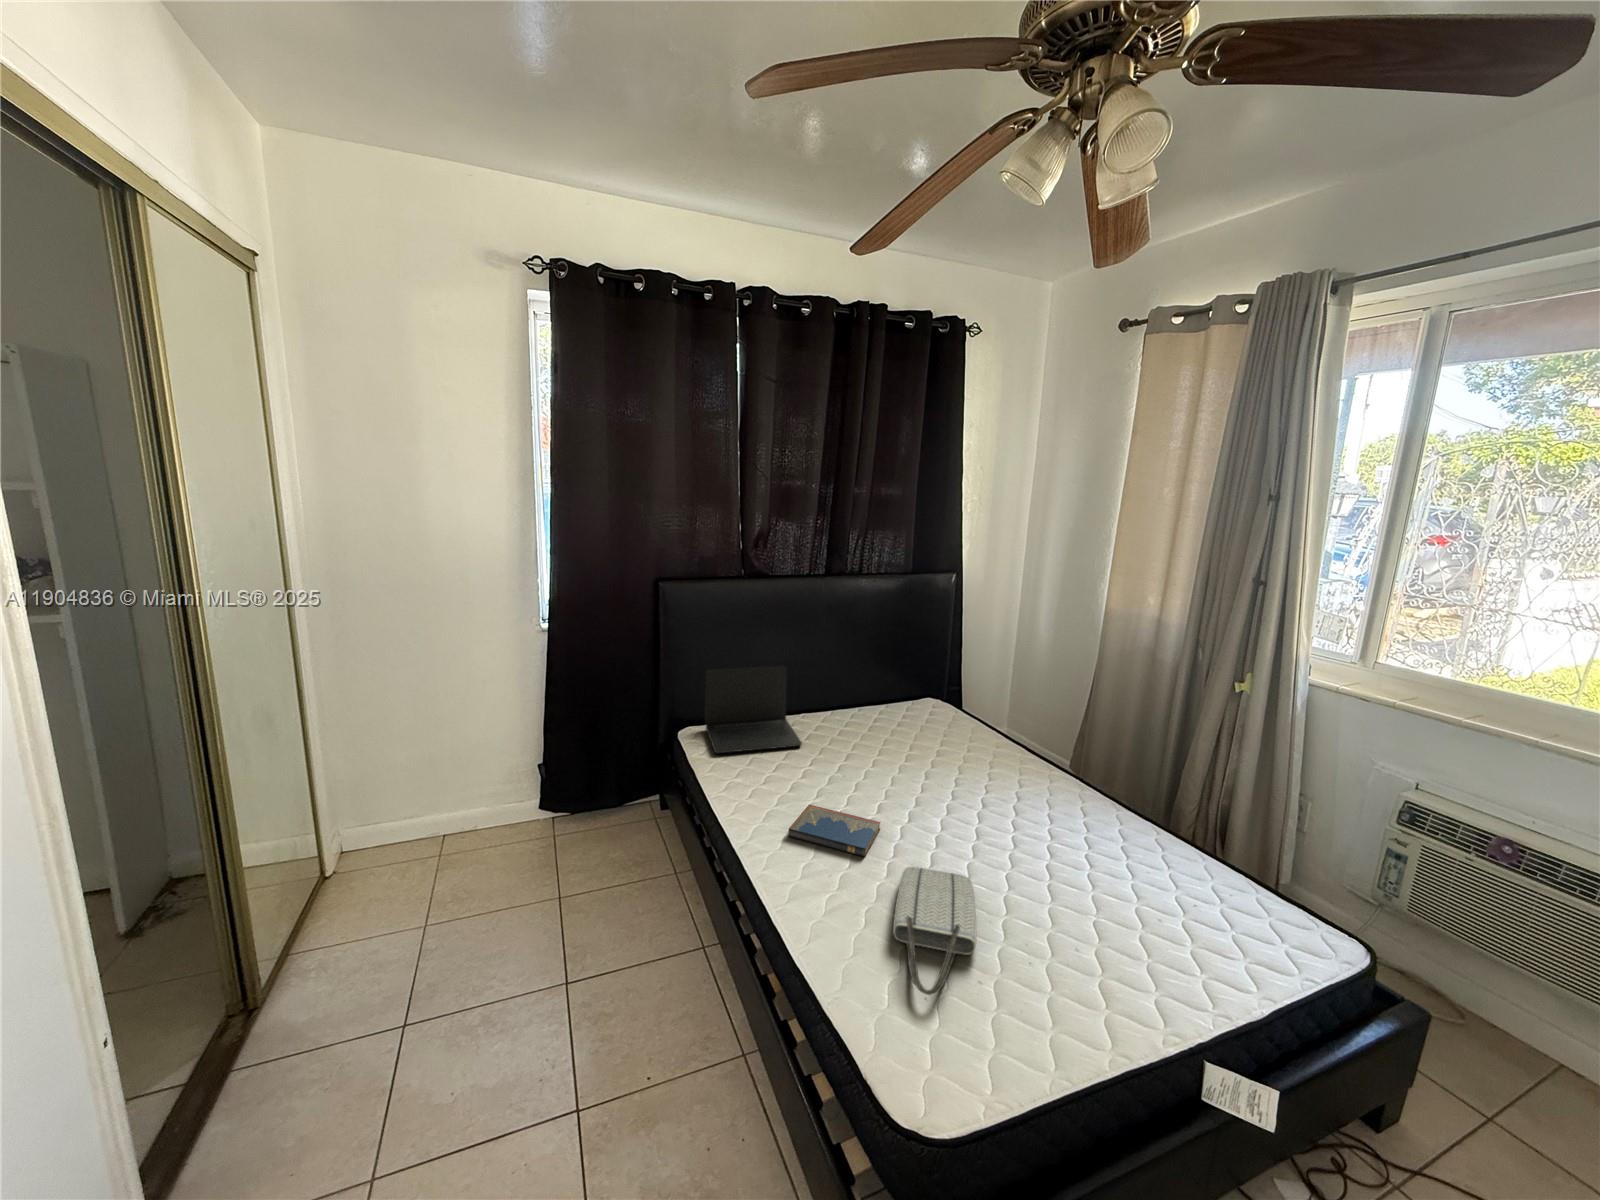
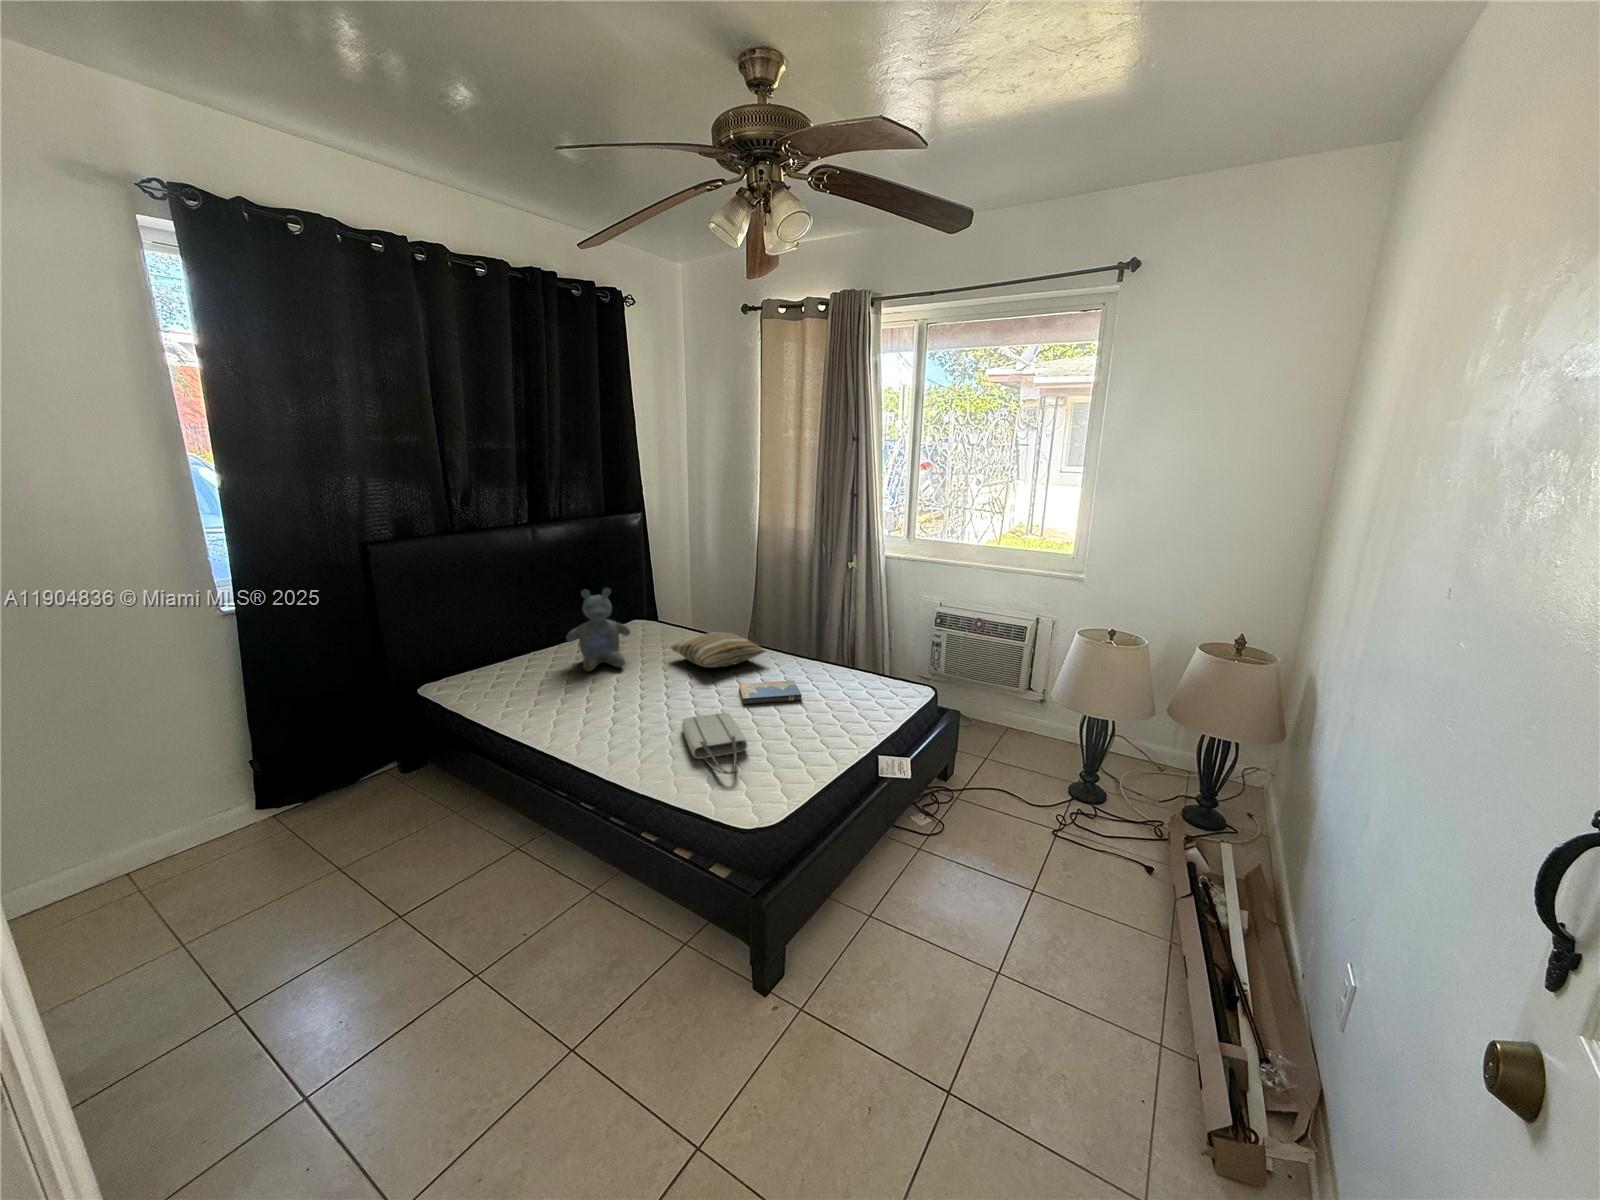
stuffed bear: none [827,659,899,760] -> present [566,588,630,671]
laptop: present [705,666,802,753] -> none [436,608,550,695]
pillow: none [941,741,1068,796] -> present [671,632,765,668]
hardcover book: present [788,805,881,856] -> present [739,680,802,704]

